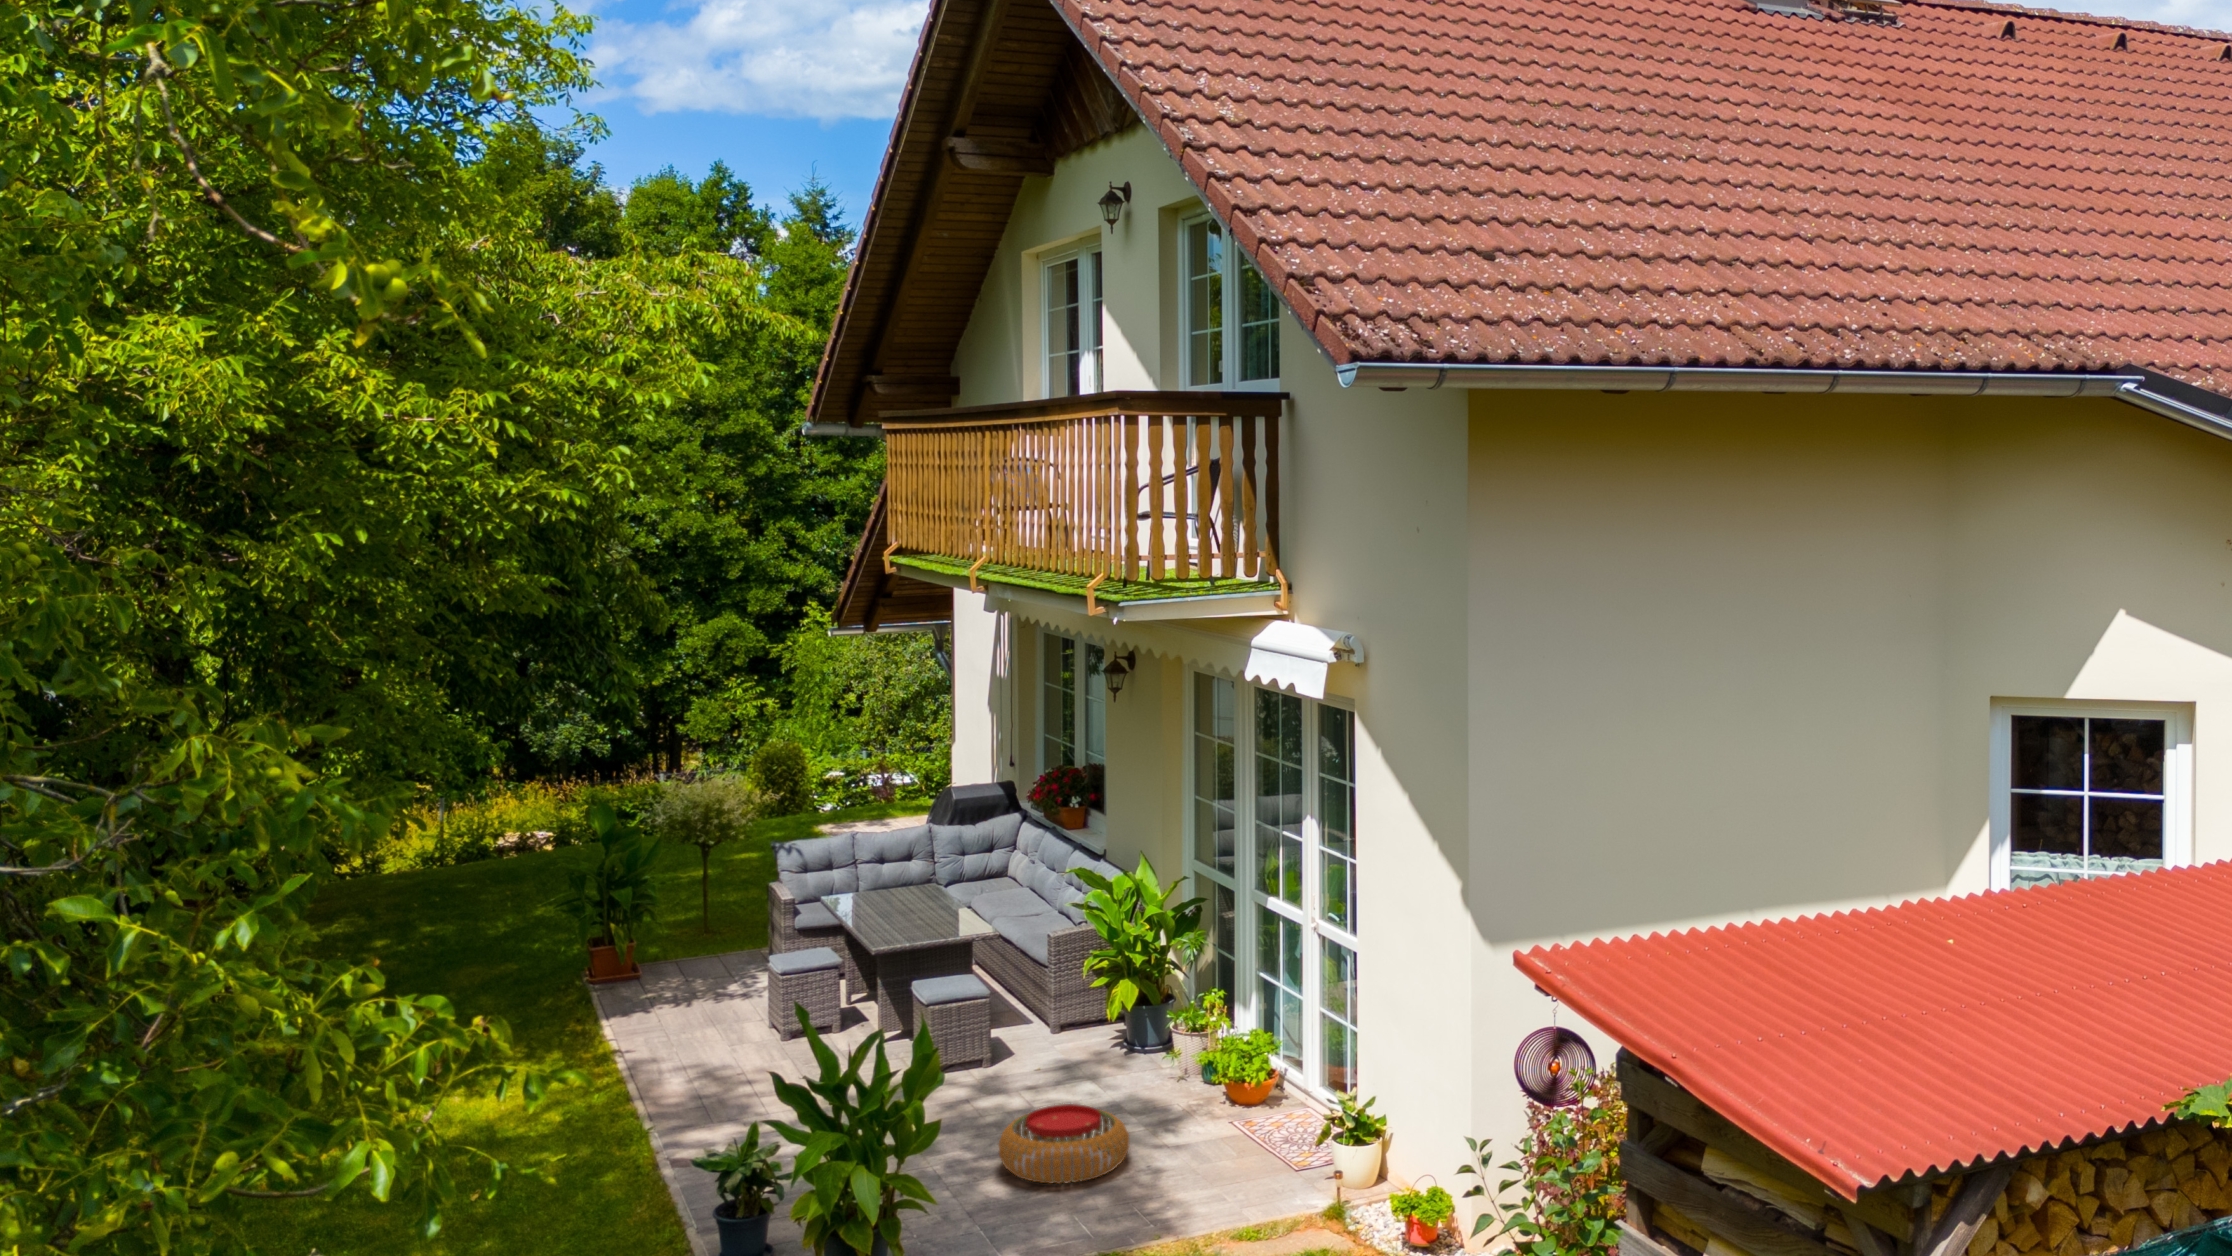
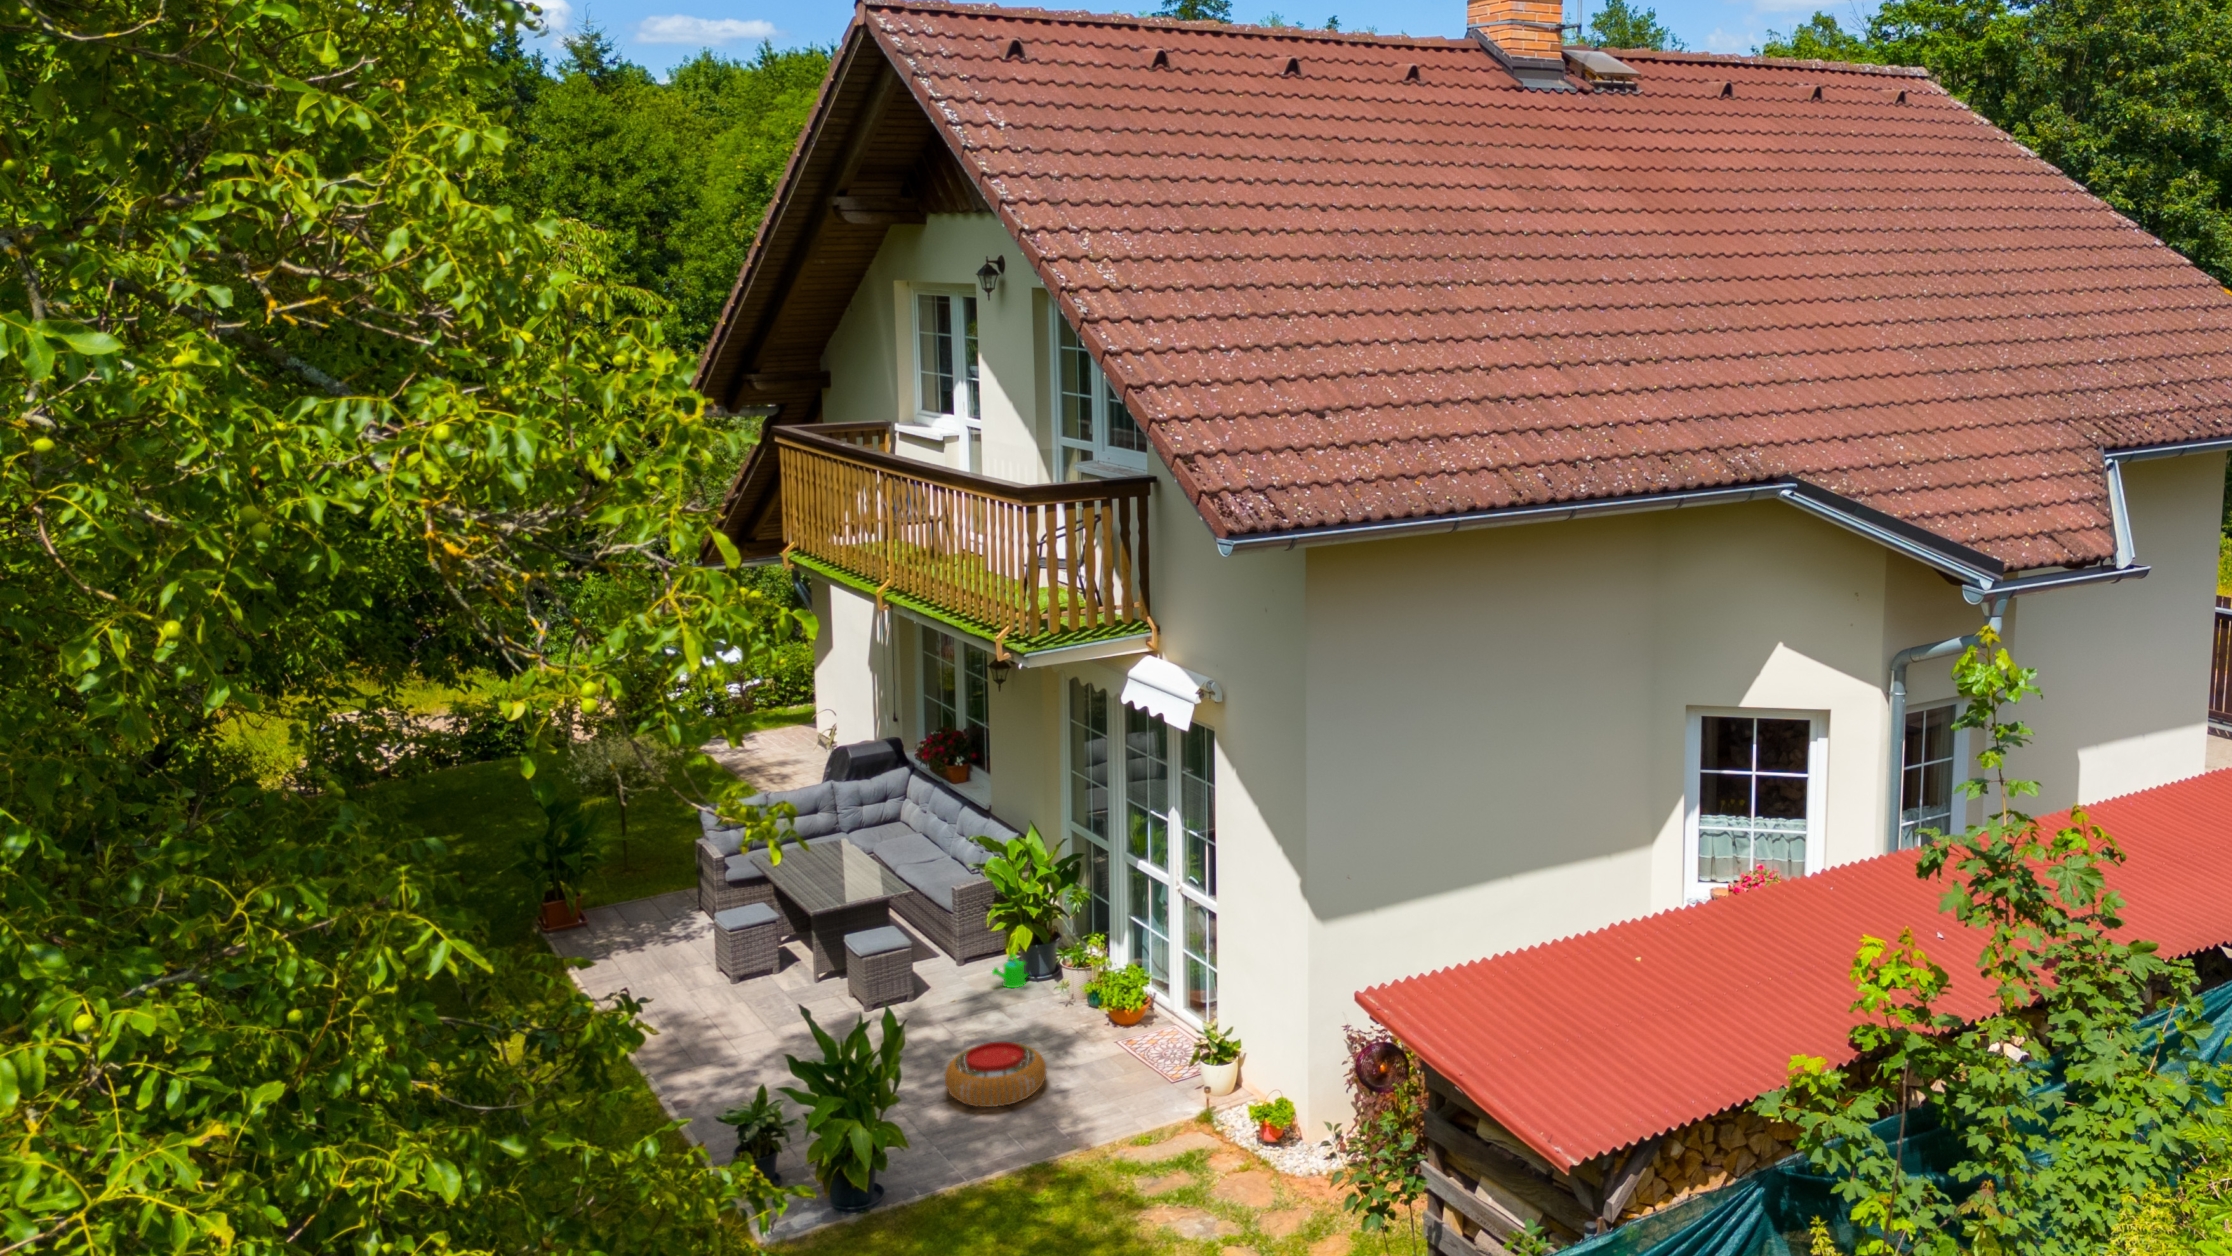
watering can: none [1084,1015,1135,1059] -> present [992,954,1027,988]

